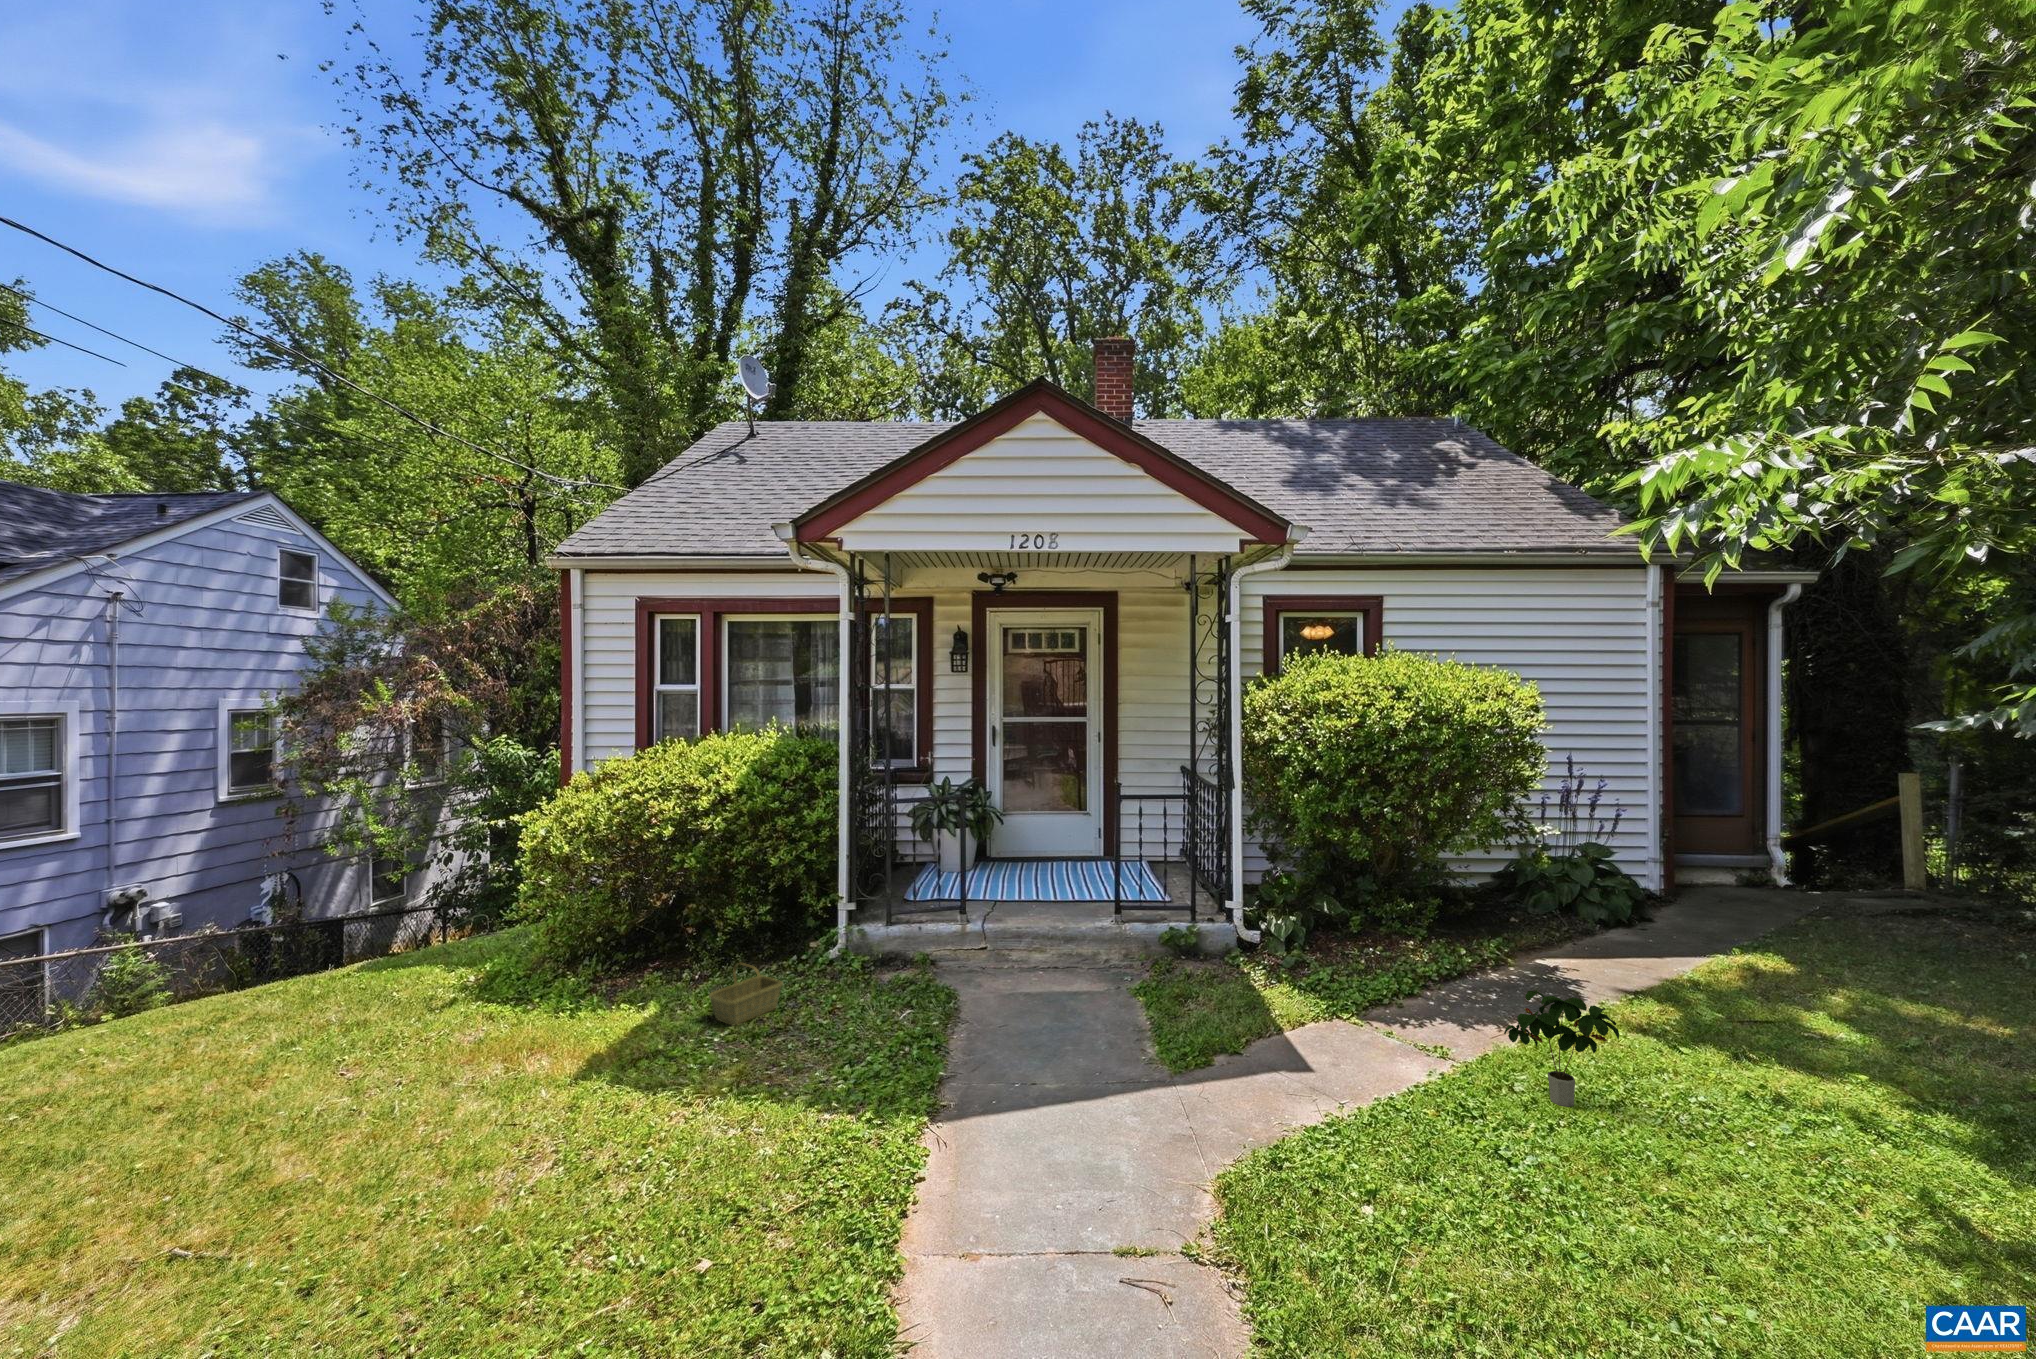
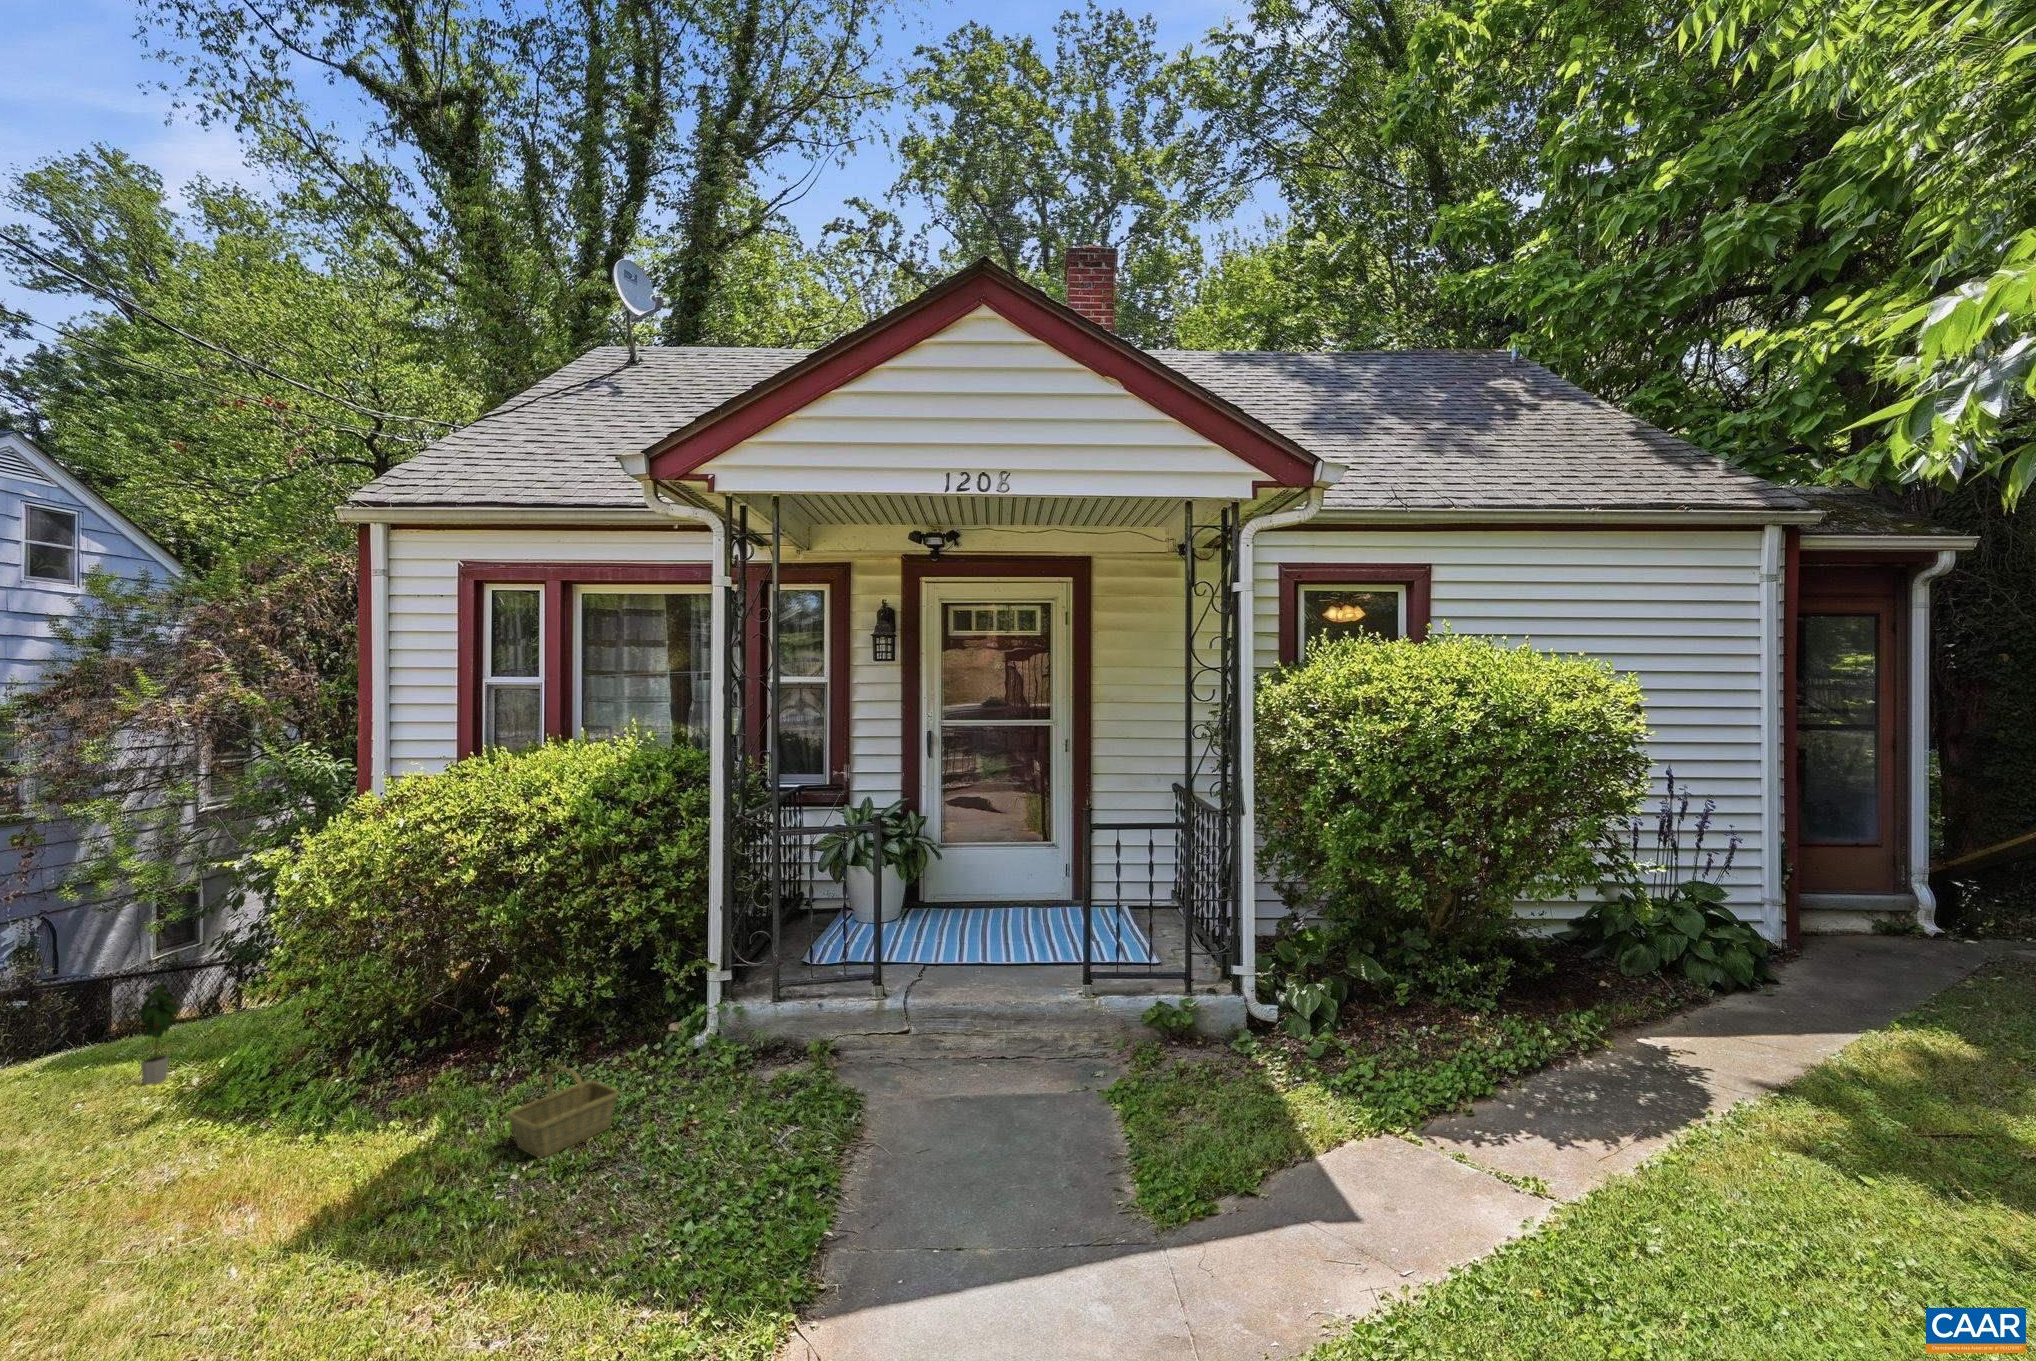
potted plant: present [1504,990,1619,1107] -> present [139,984,178,1085]

